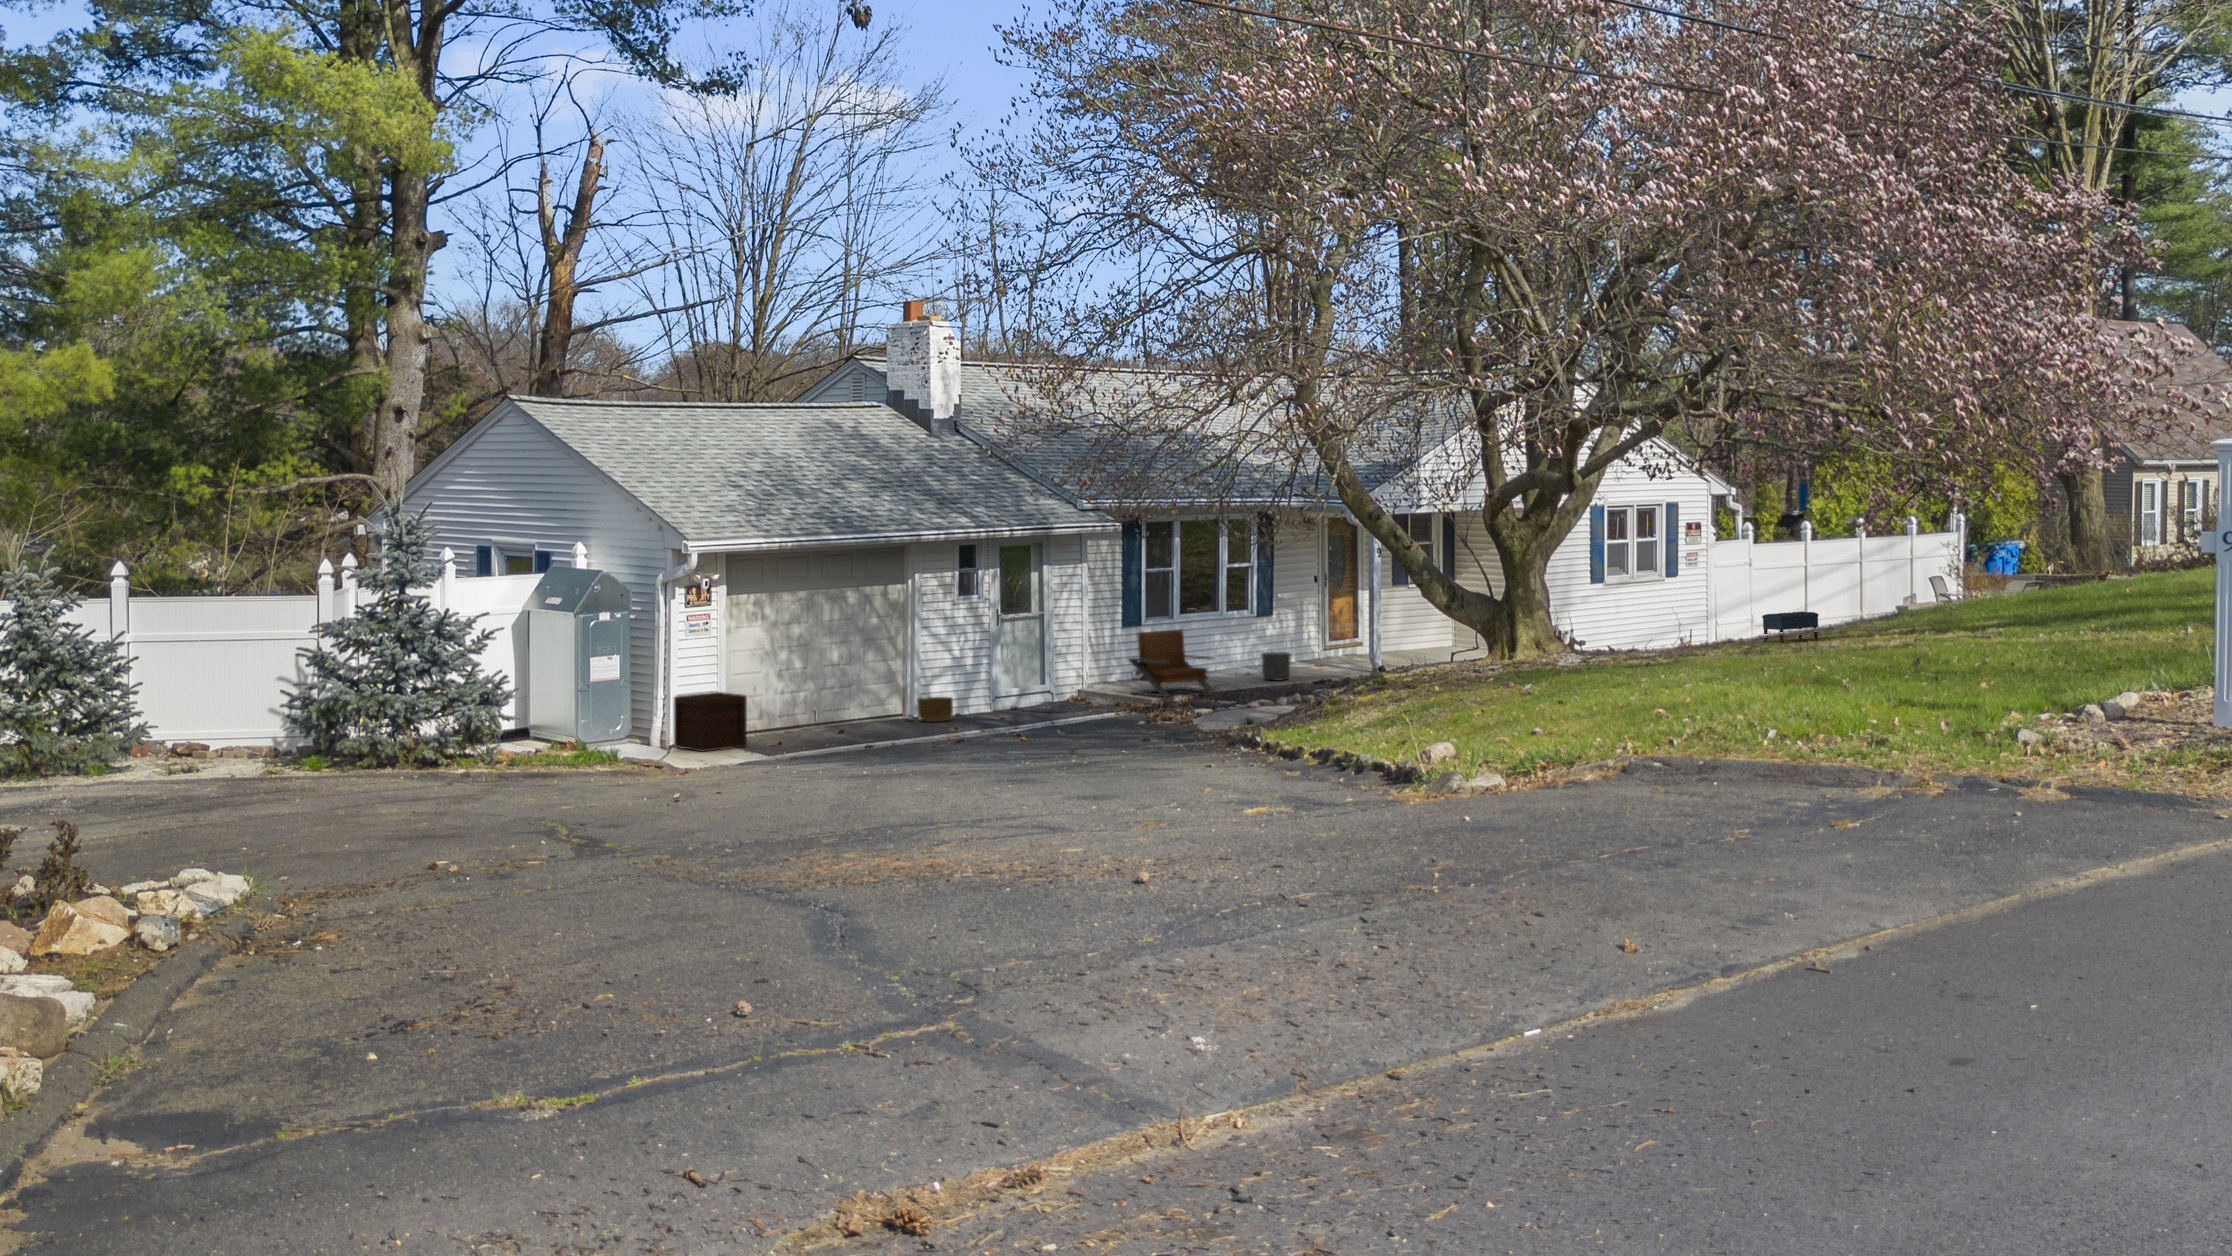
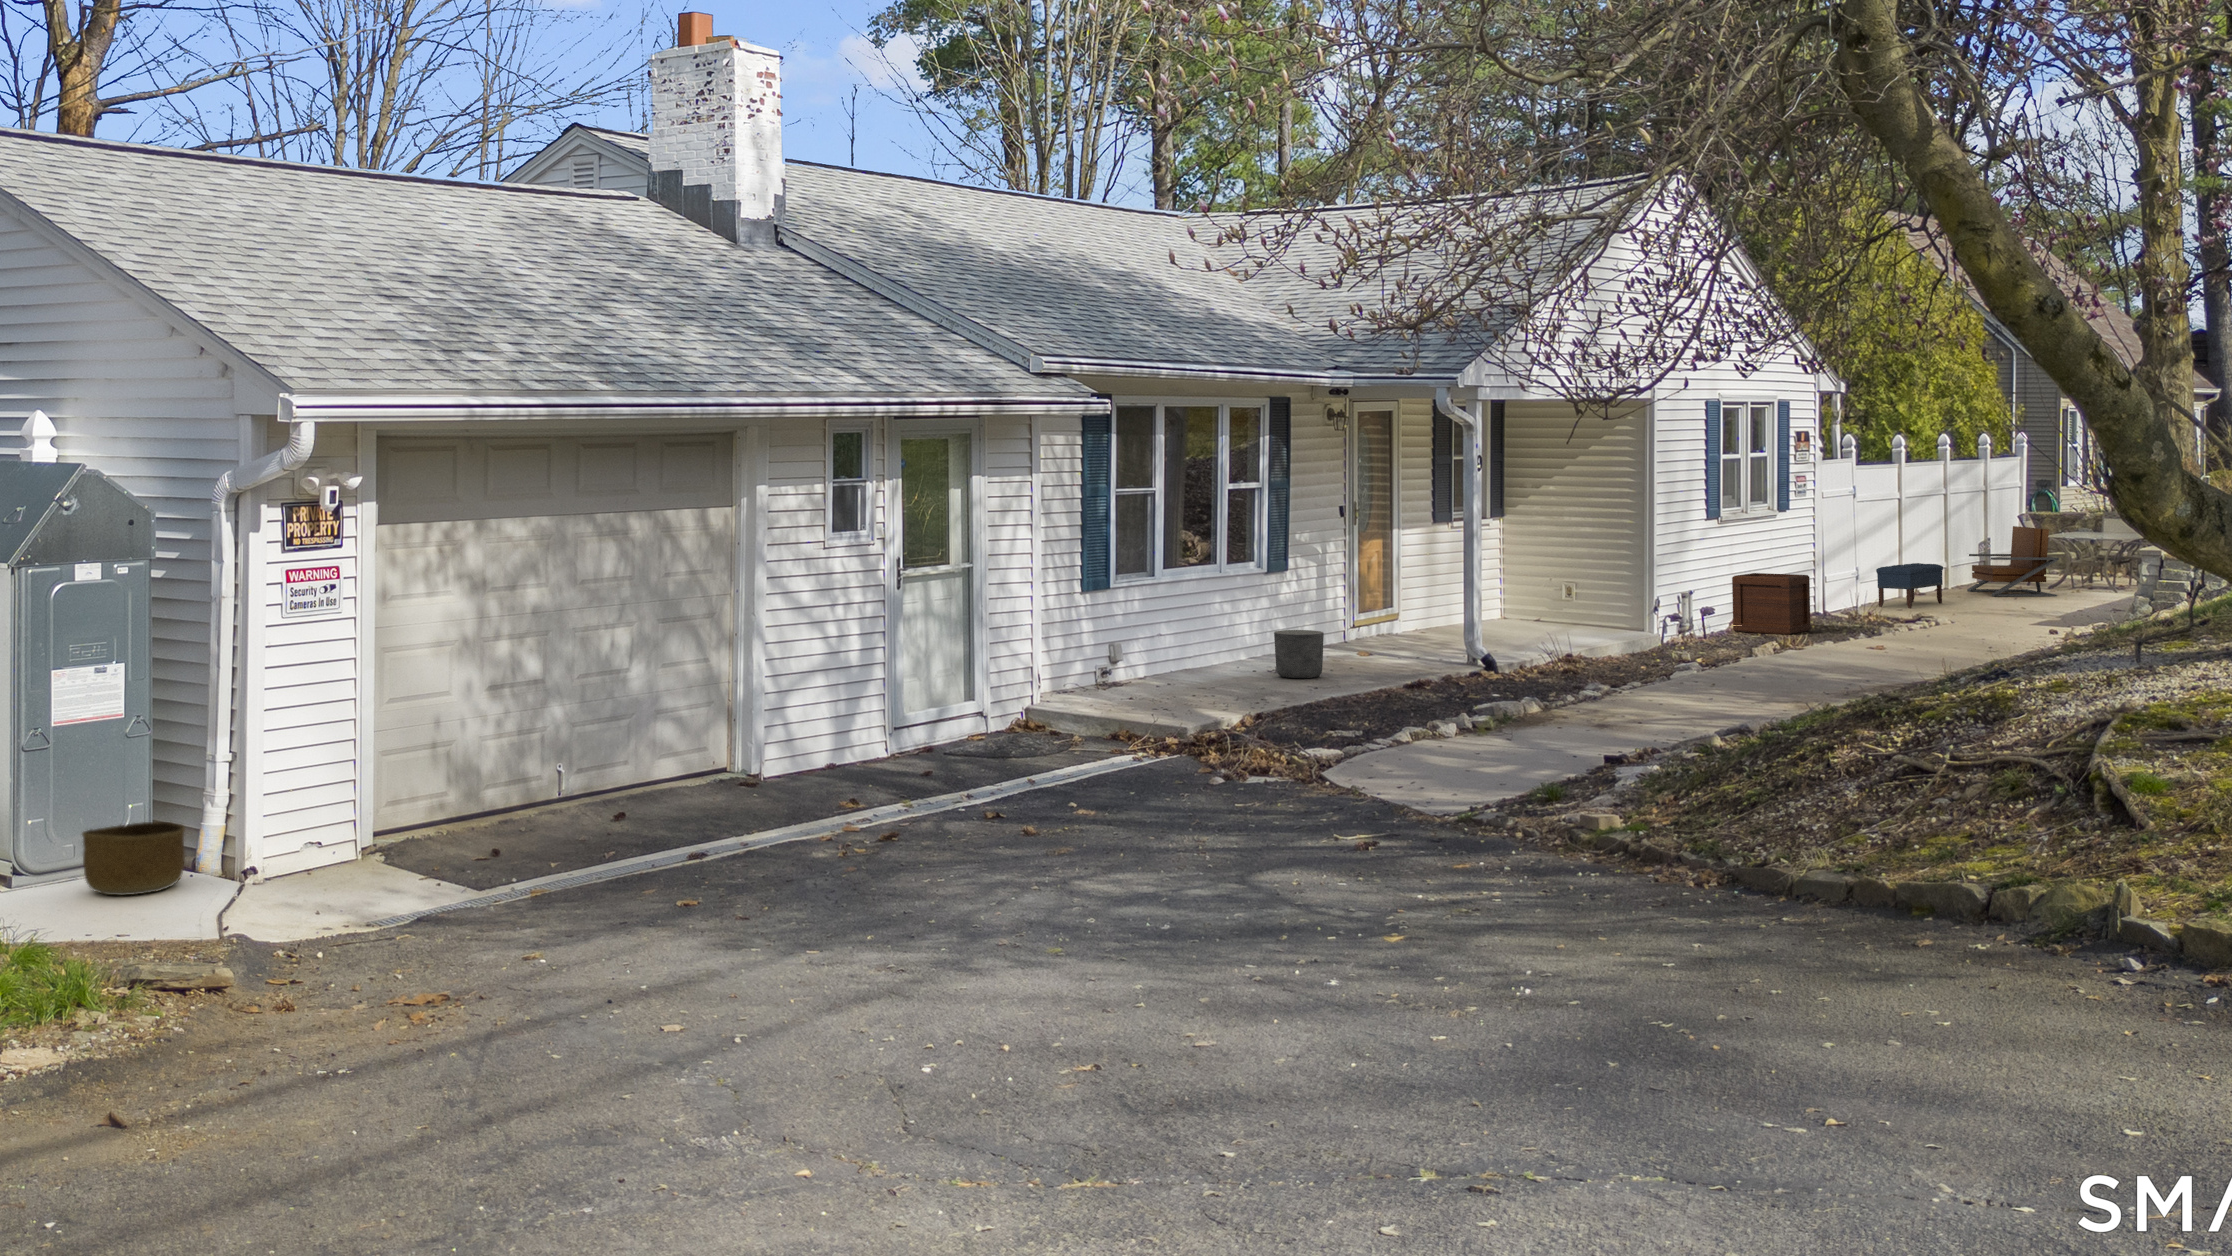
lounge chair: present [1129,630,1214,697] -> present [1967,526,2059,597]
wooden crate: present [674,692,747,752] -> present [1732,573,1811,635]
basket: present [918,697,953,722] -> present [82,822,185,895]

